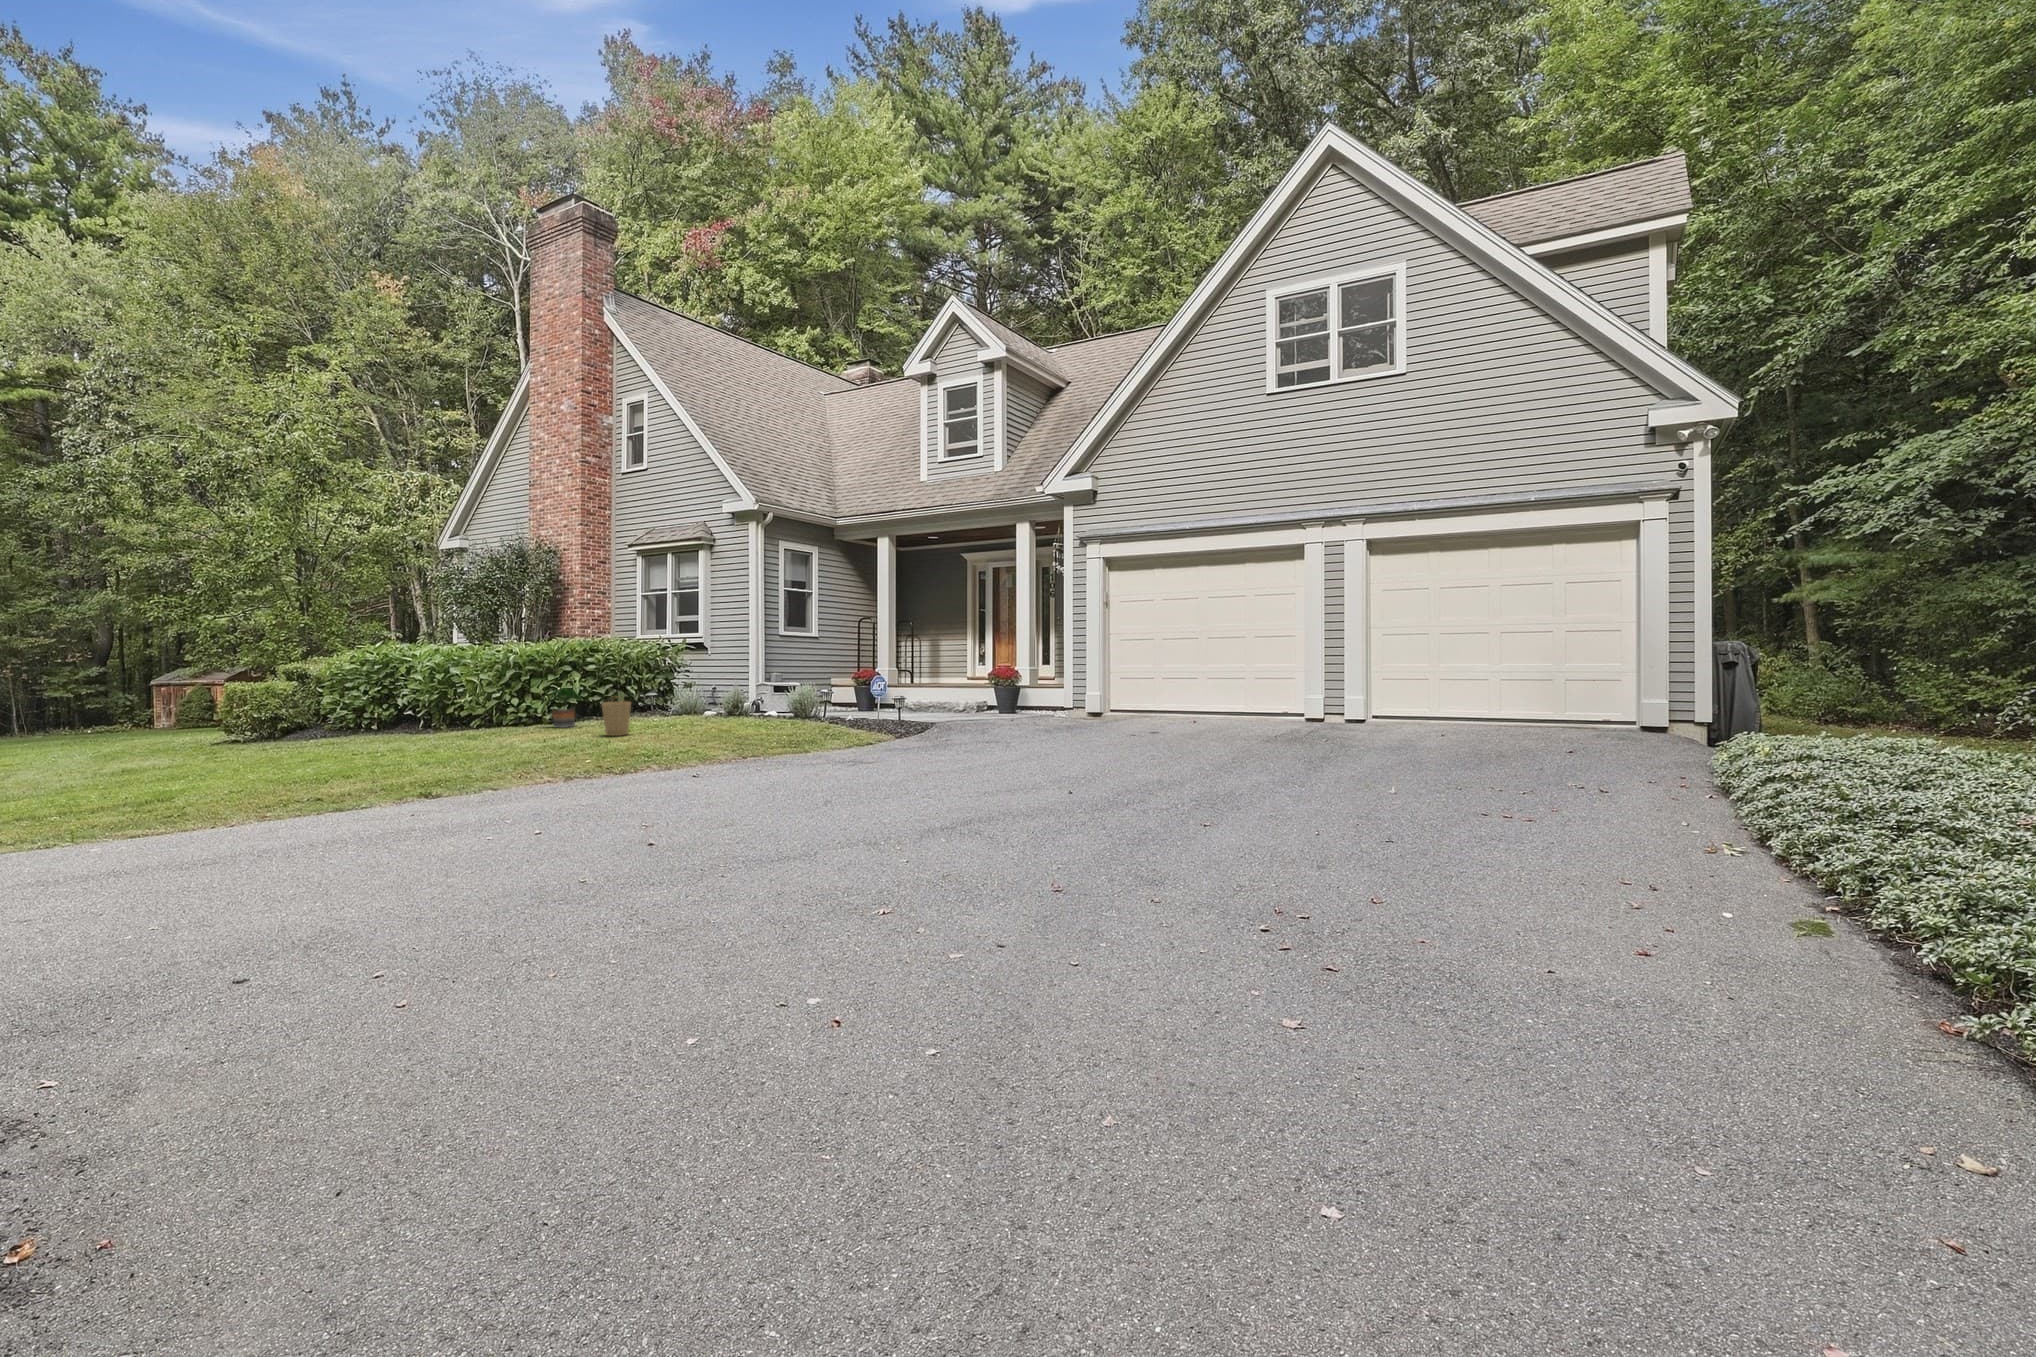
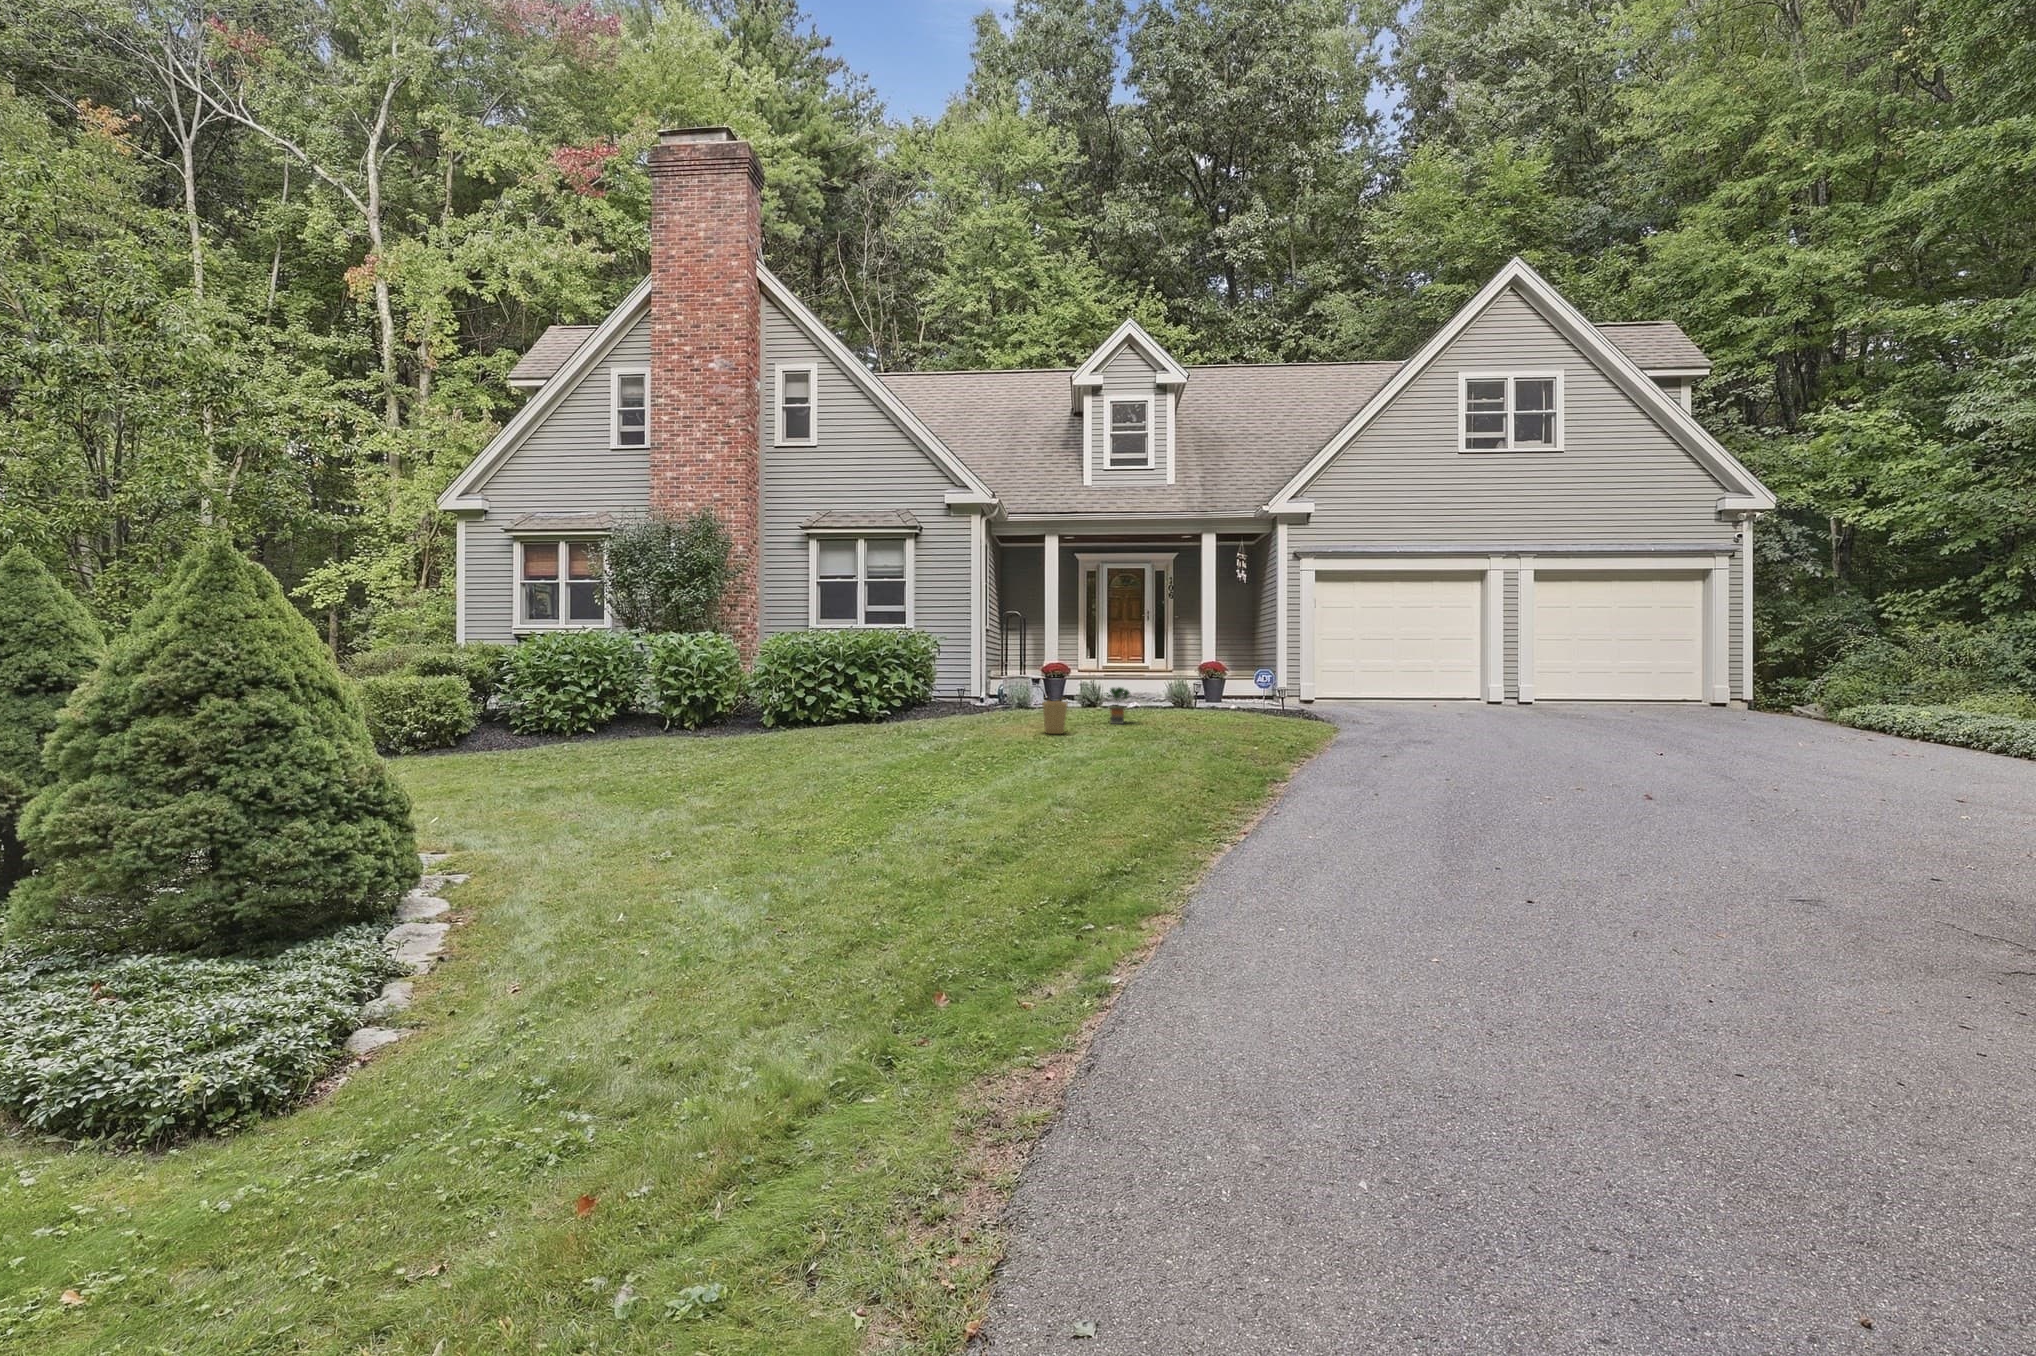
potted tree: present [550,689,580,728] -> present [1107,687,1130,724]

